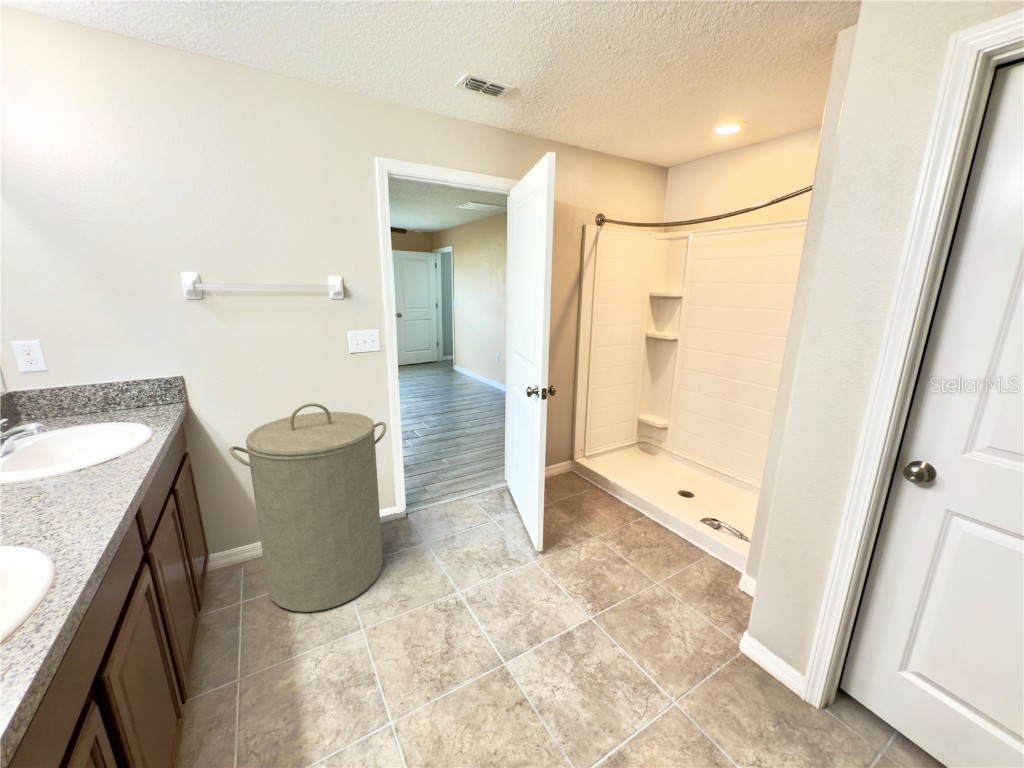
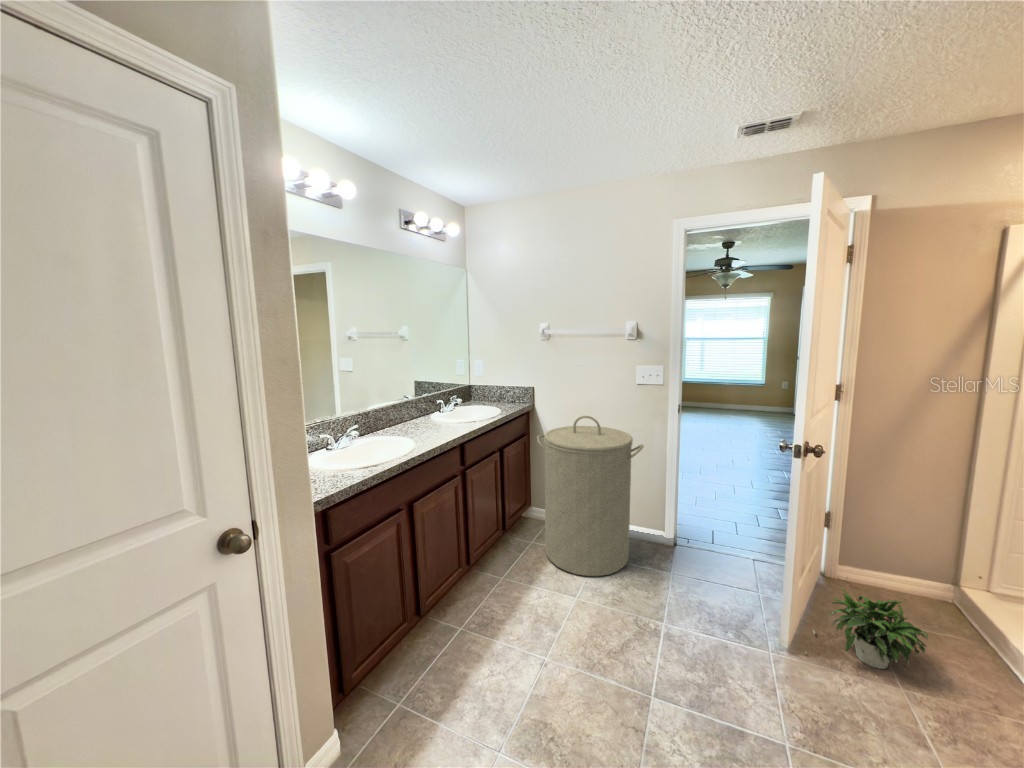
potted plant: none [540,480,602,548] -> present [805,588,928,669]

